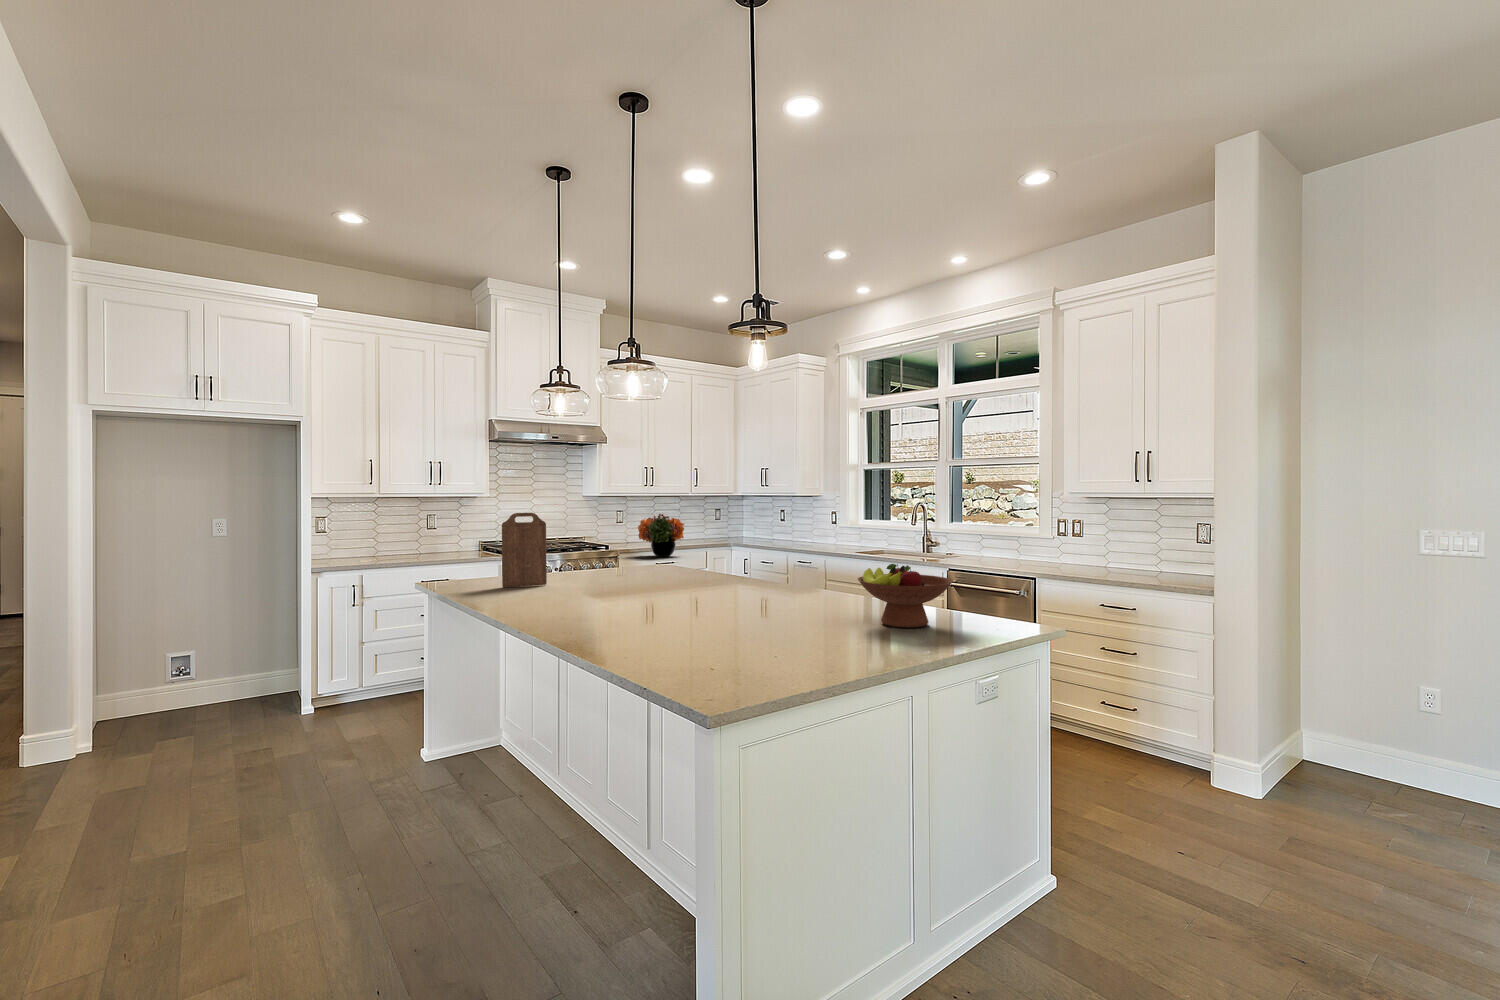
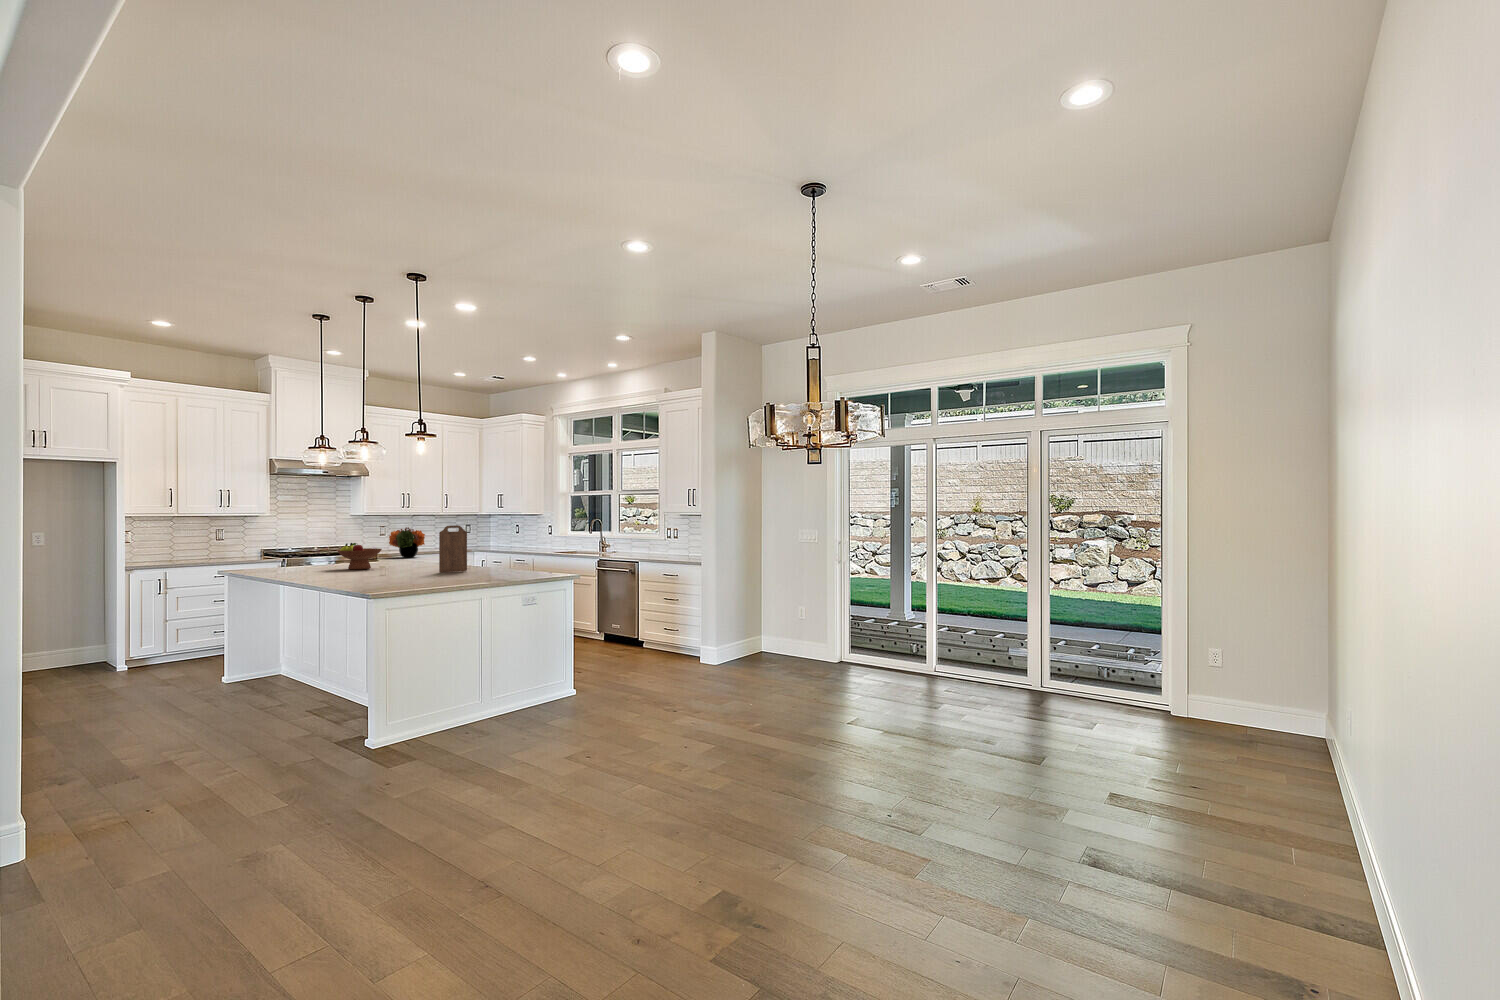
cutting board: present [502,513,547,588] -> present [439,525,467,572]
fruit bowl: present [858,564,953,628] -> present [337,543,382,570]

